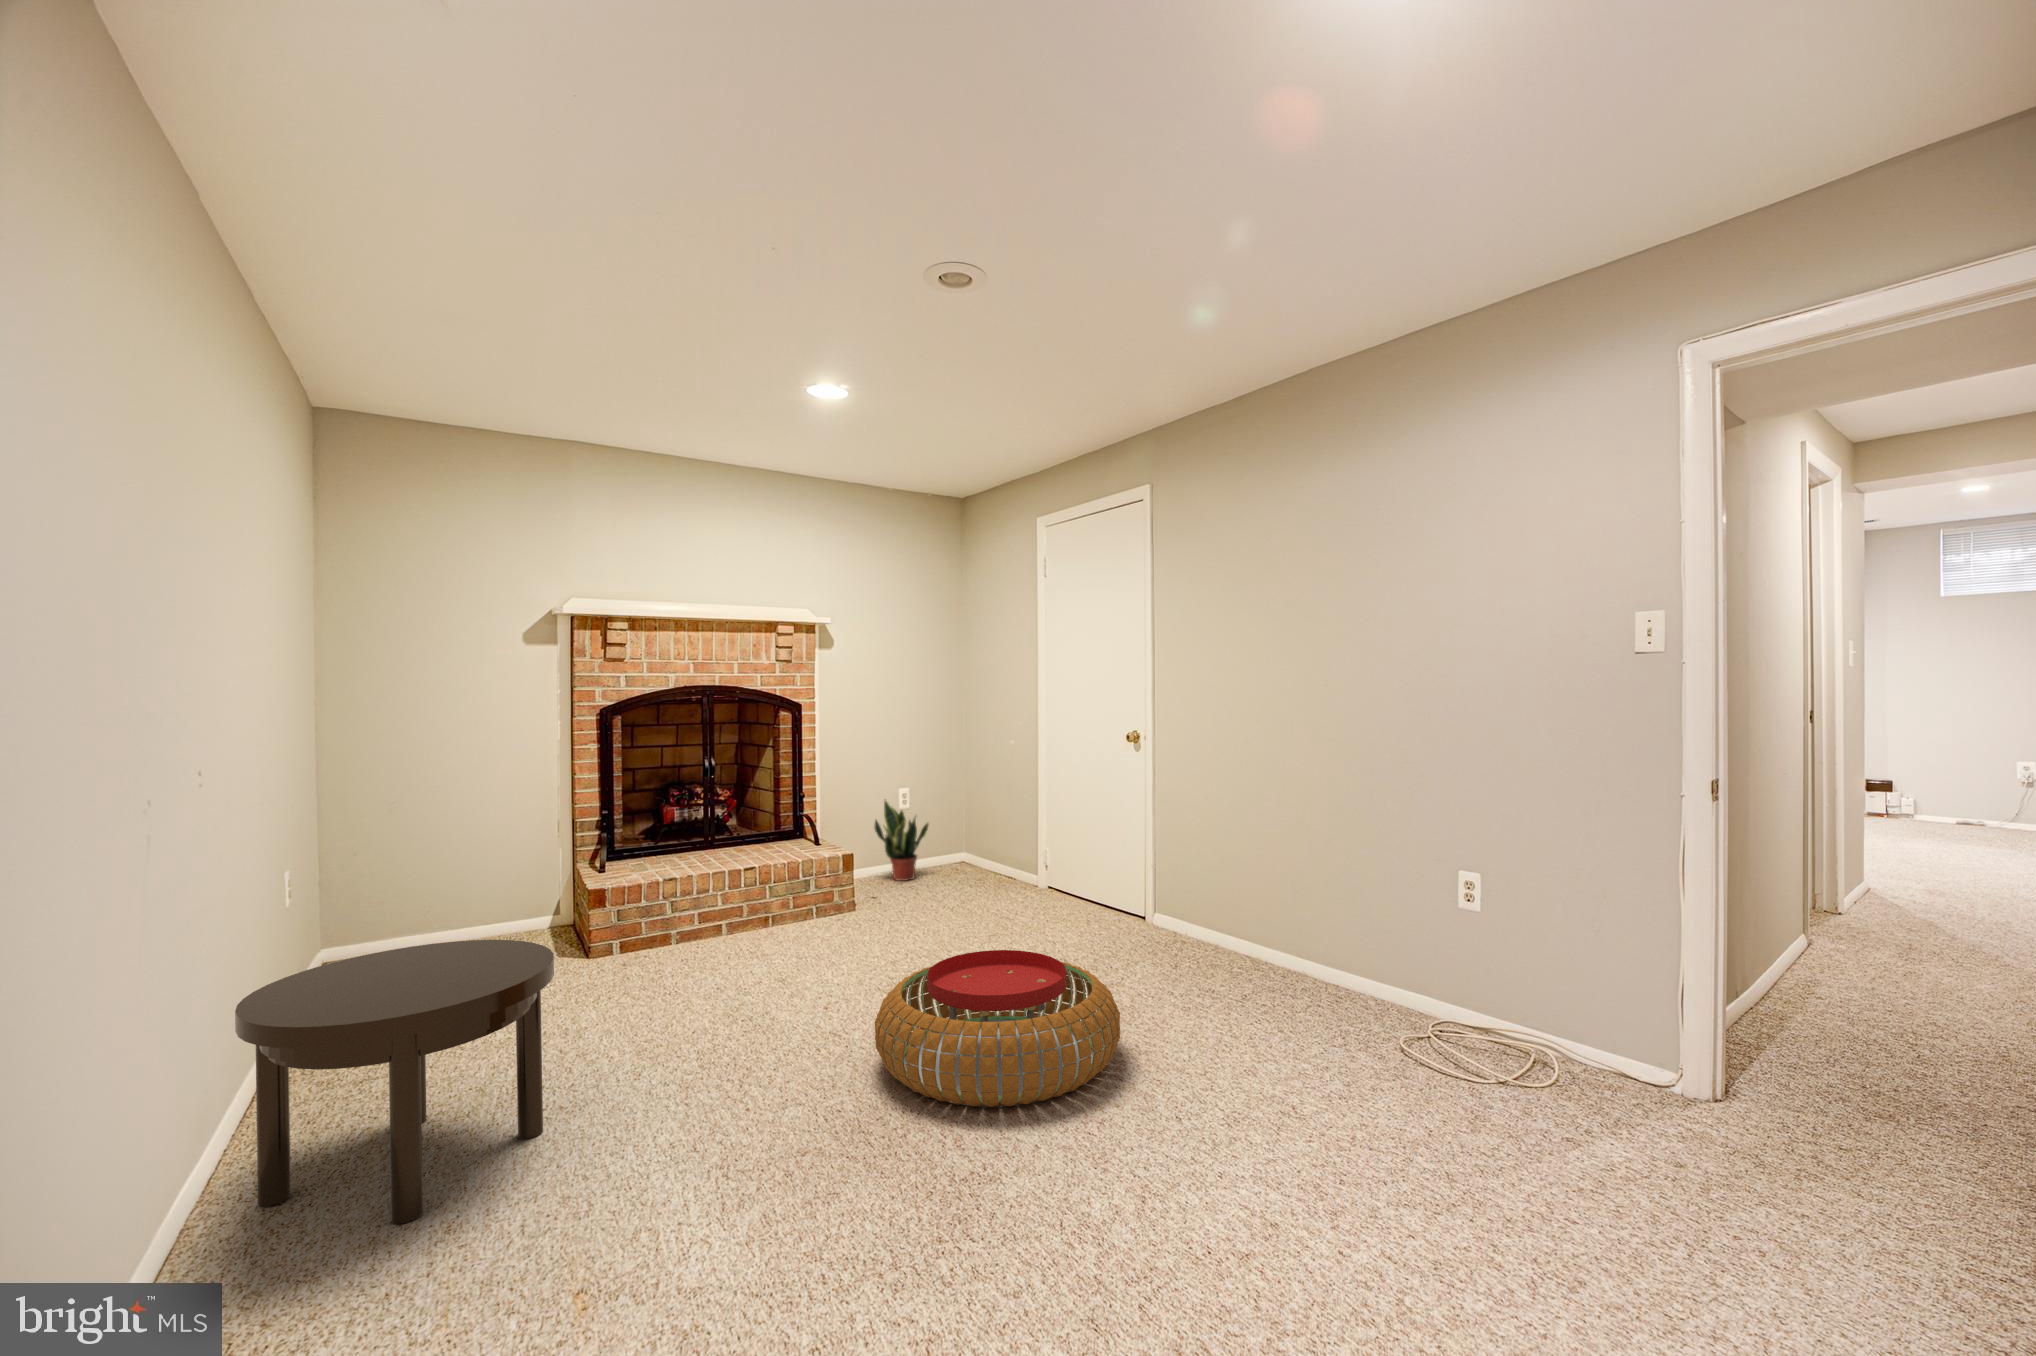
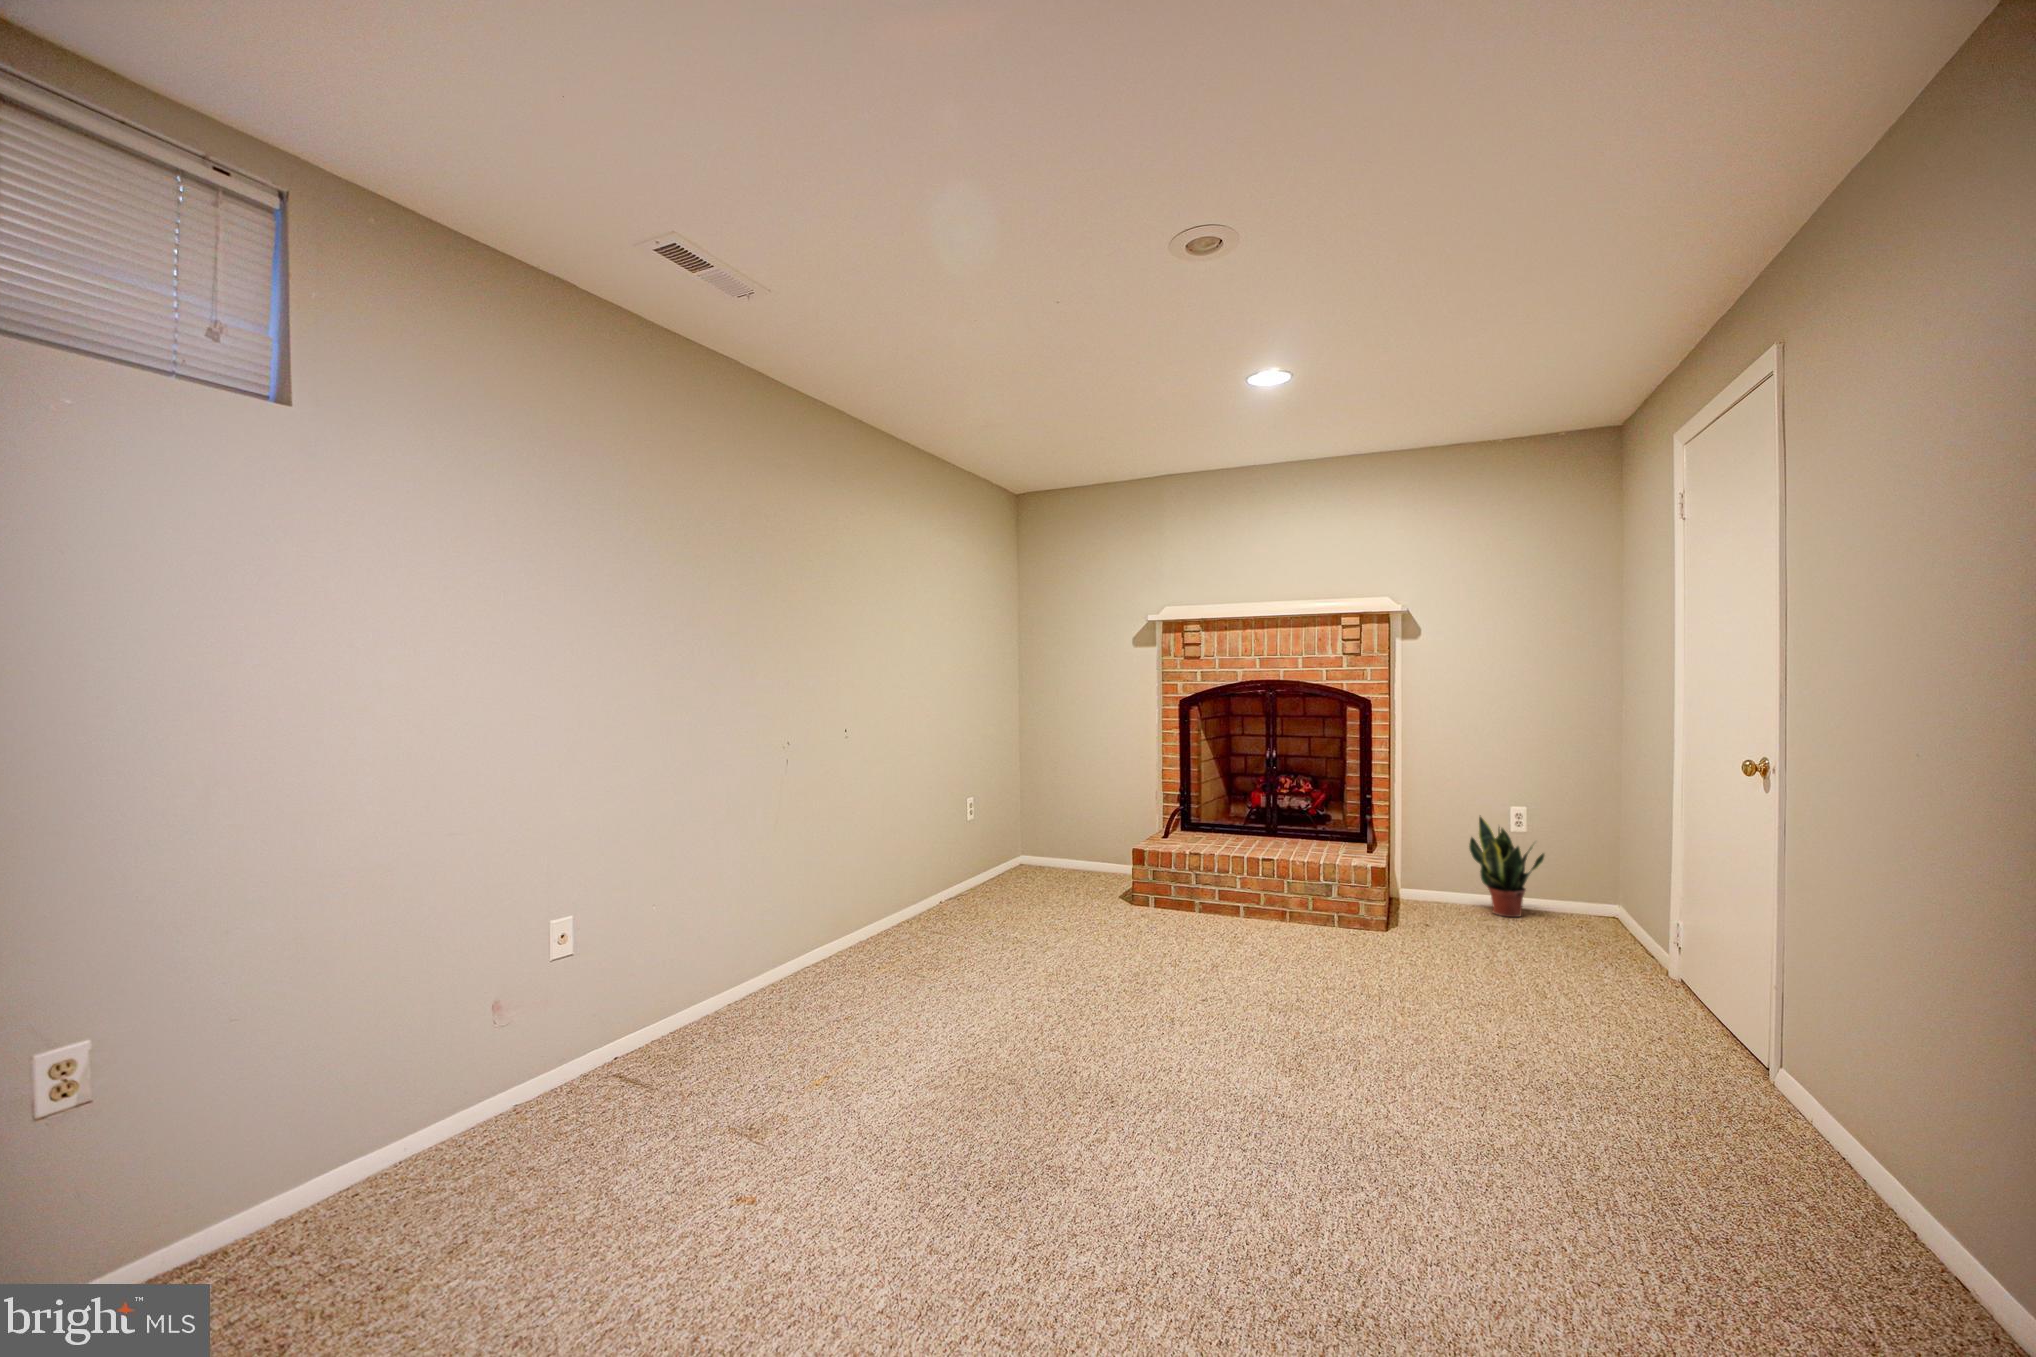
side table: present [235,940,554,1224] -> none [770,853,940,1020]
pouf: present [875,950,1120,1107] -> none [1100,990,1395,1194]

